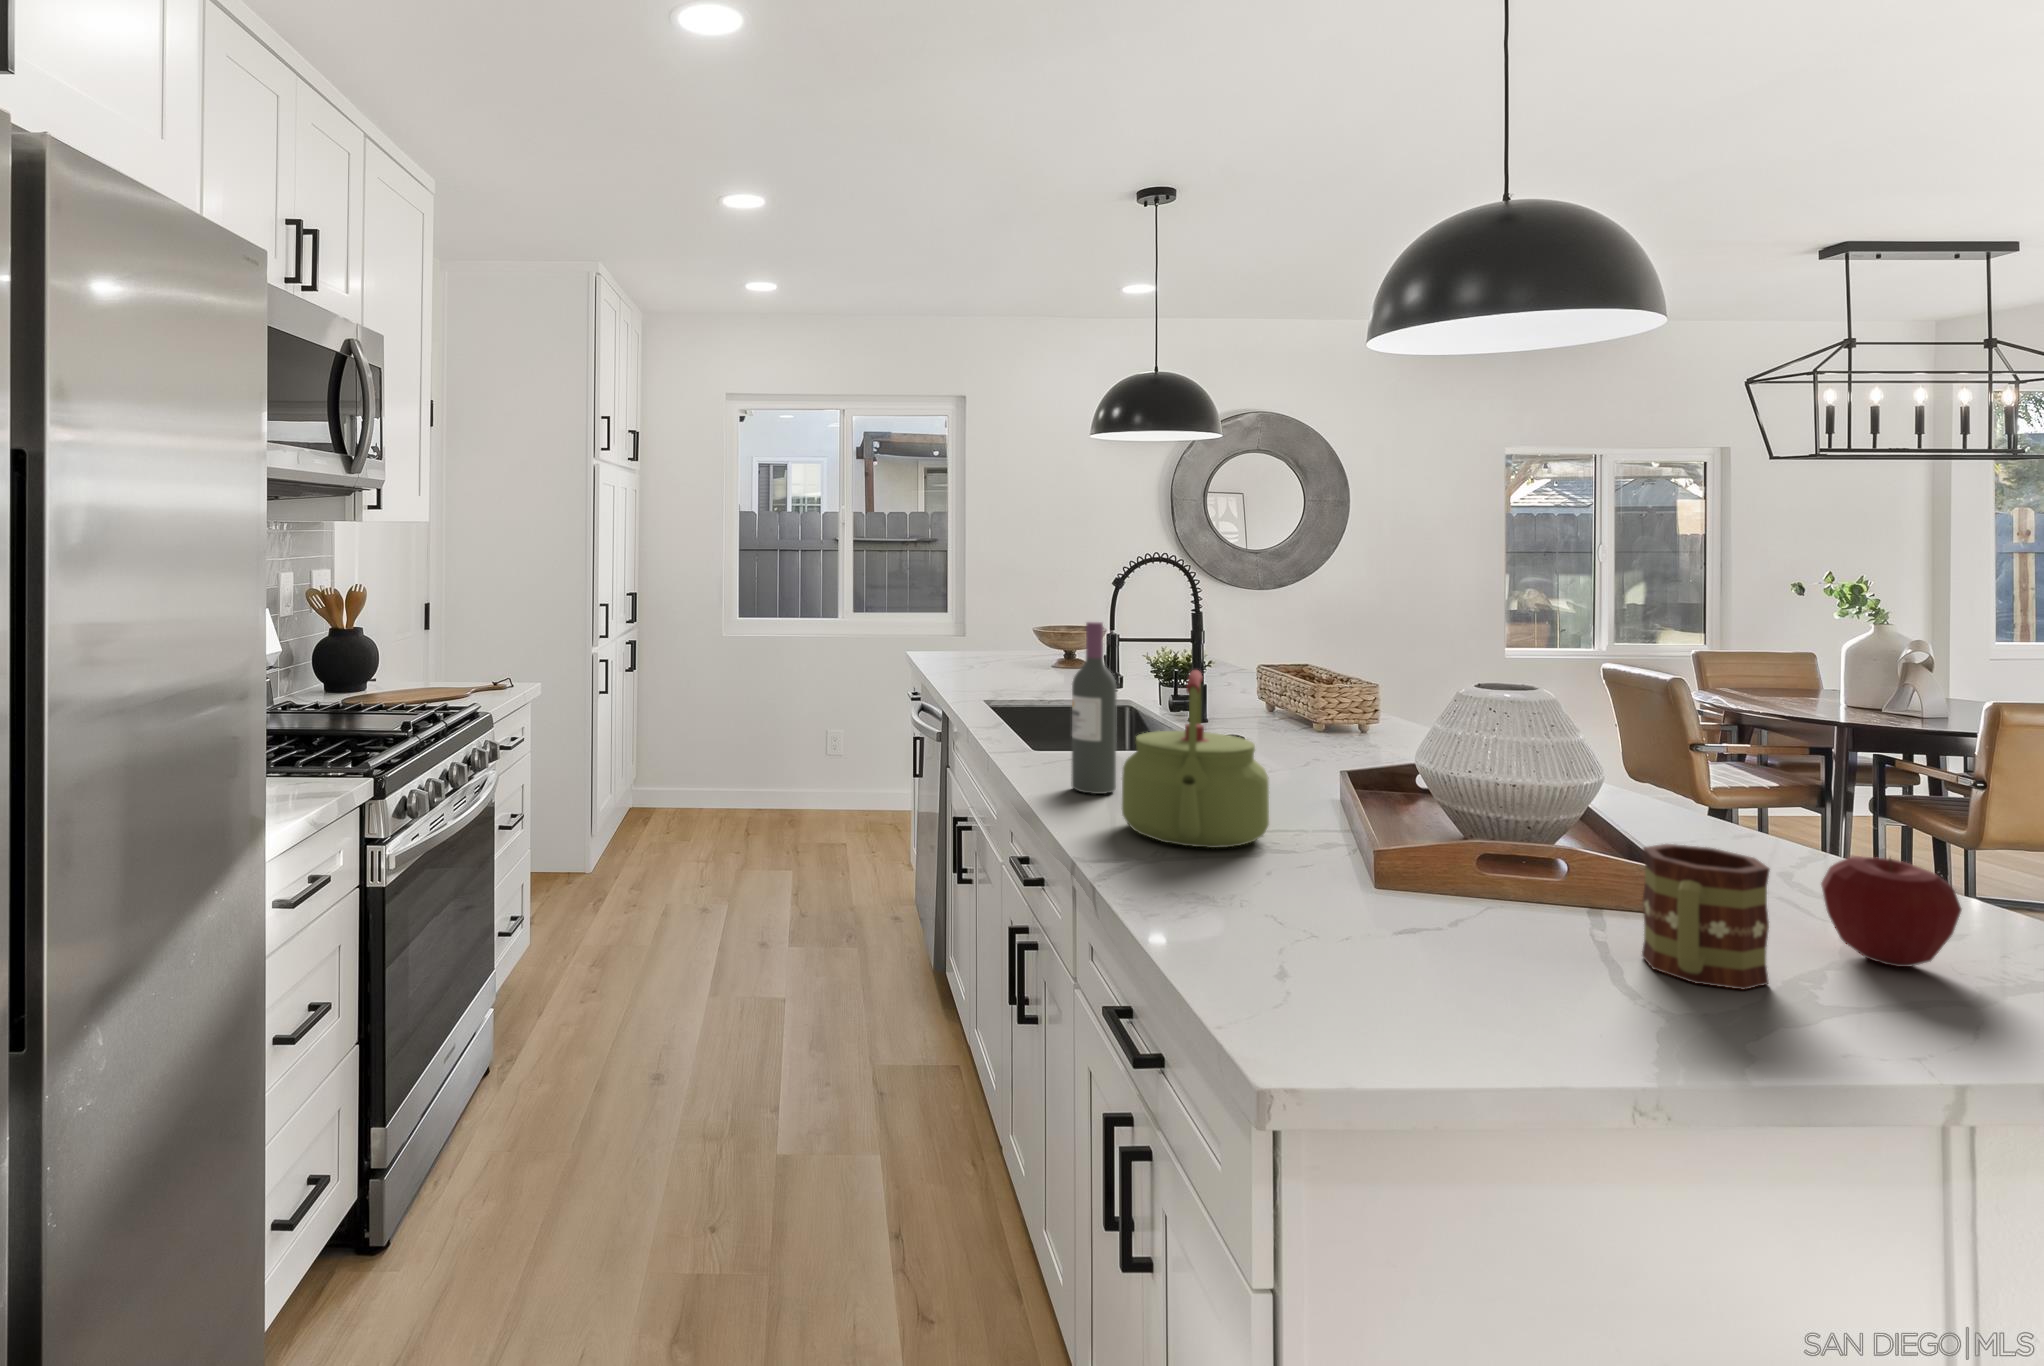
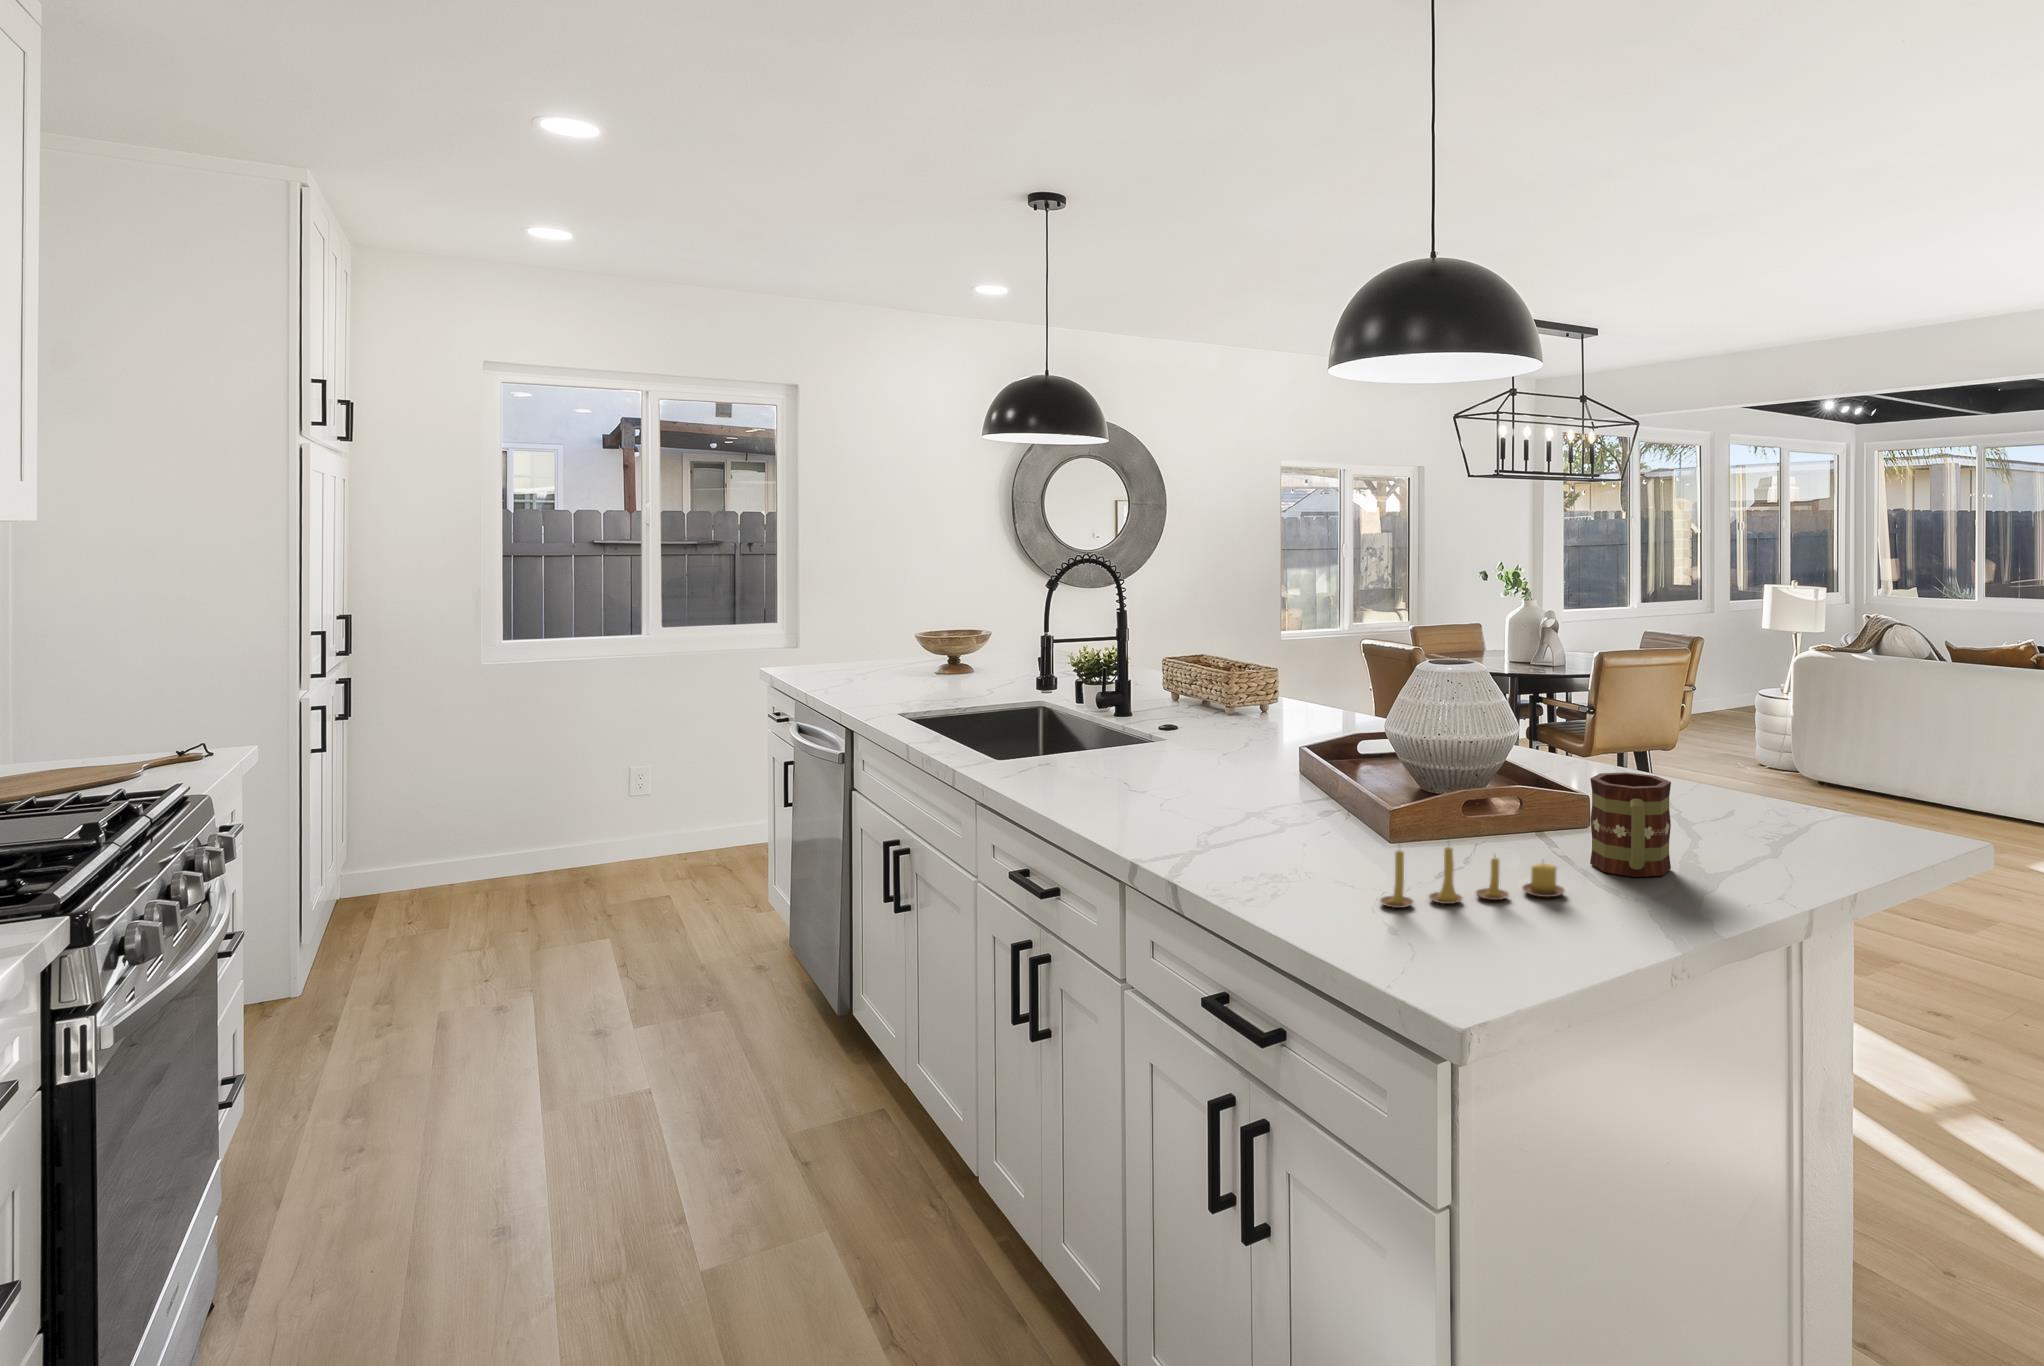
wine bottle: present [1071,622,1117,794] -> none [1063,624,1107,797]
kettle: present [1122,670,1269,848] -> none [1142,664,1275,833]
apple: present [1821,856,1962,967] -> none [1674,764,1752,842]
candle: none [1302,884,1564,983] -> present [1380,847,1565,908]

